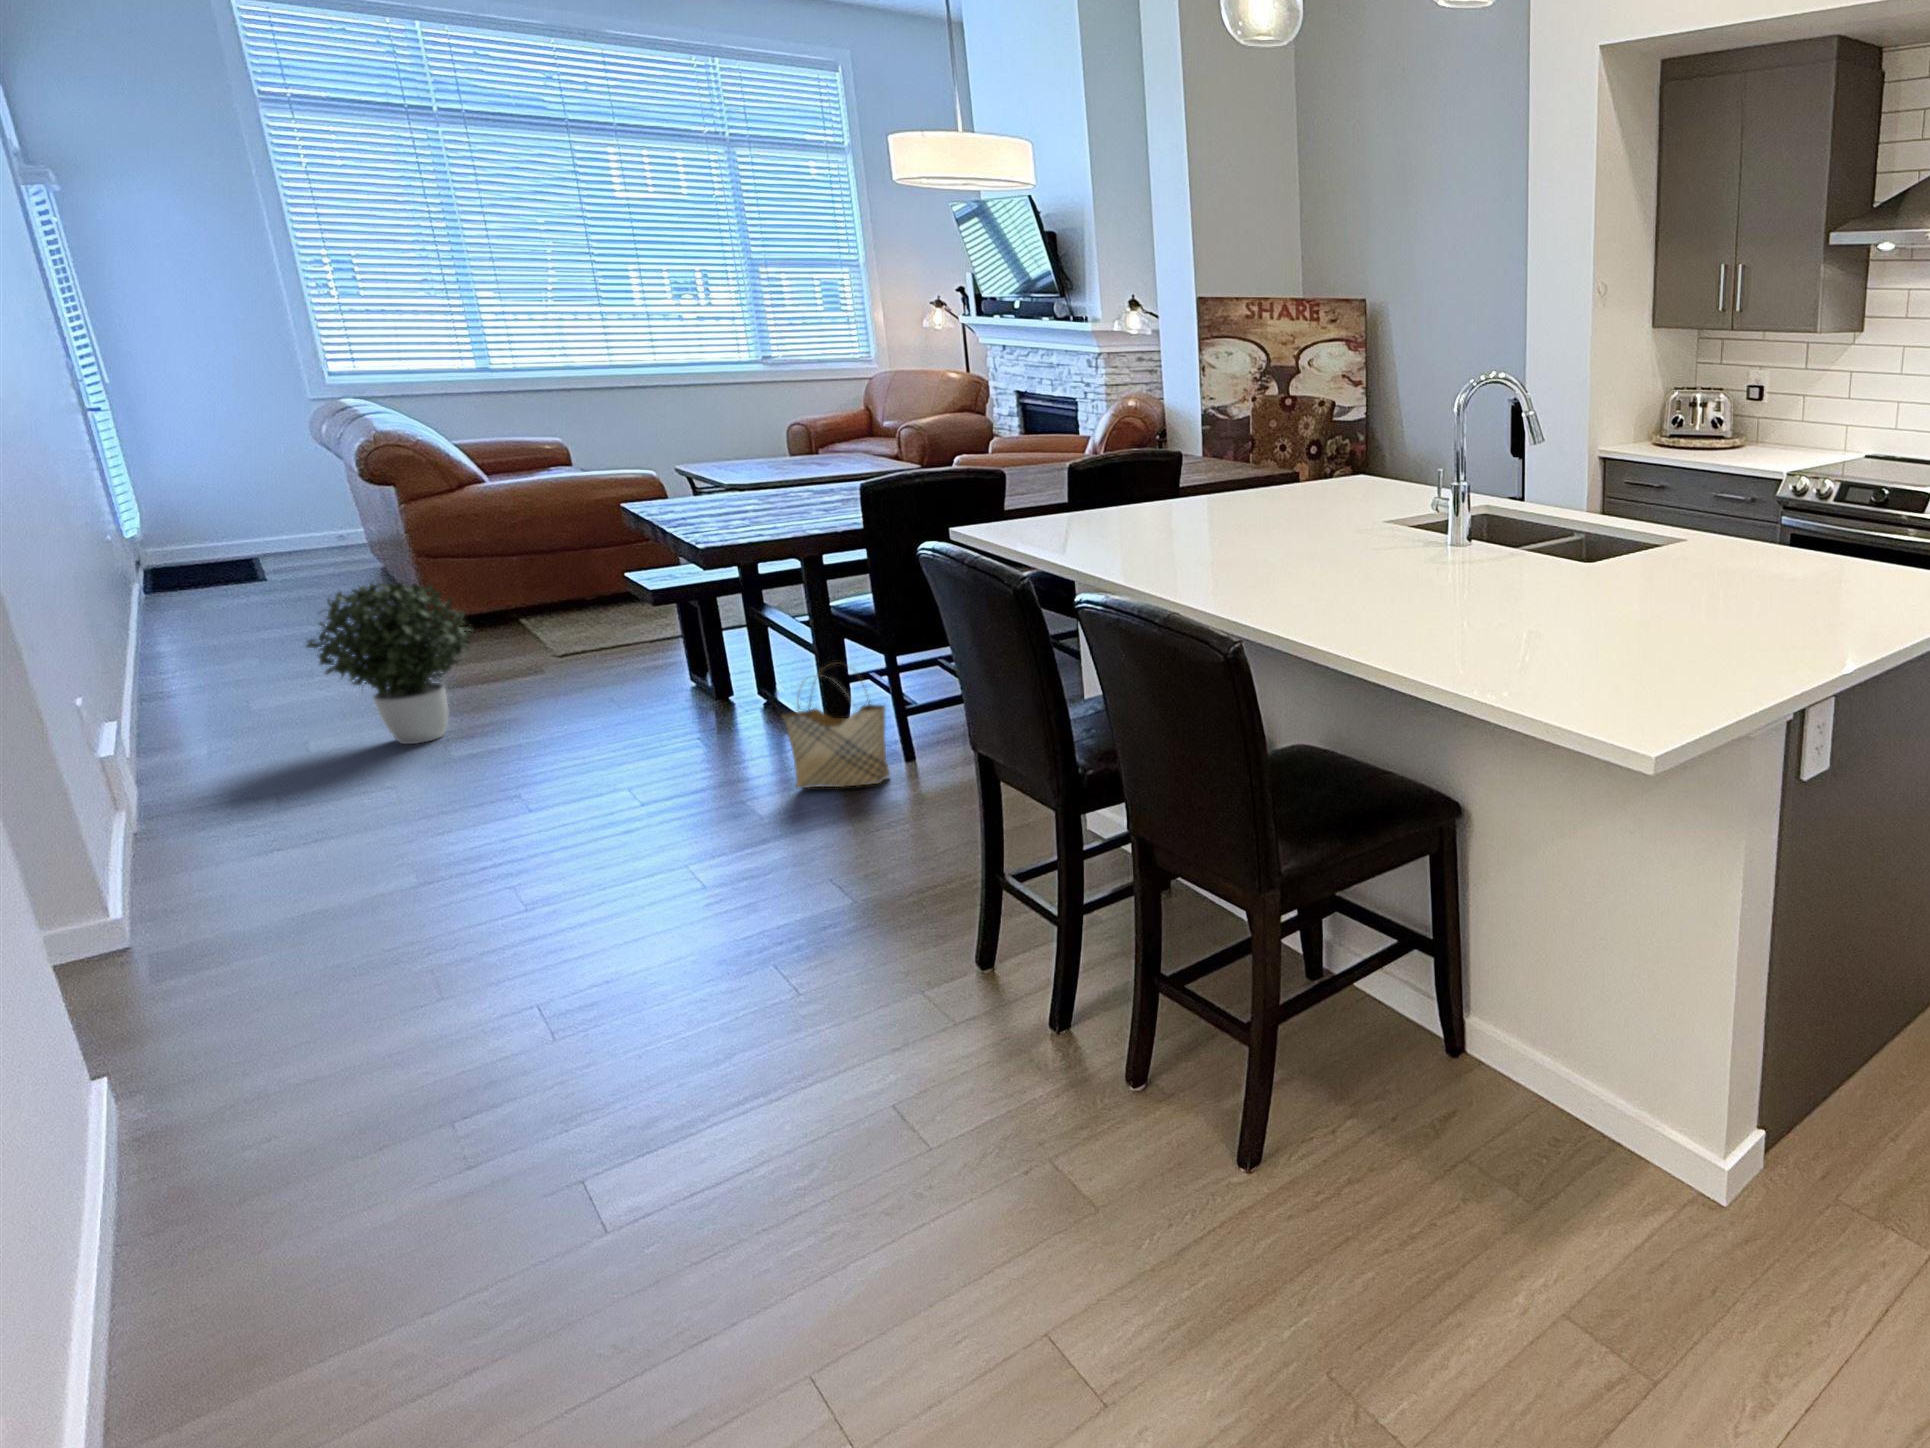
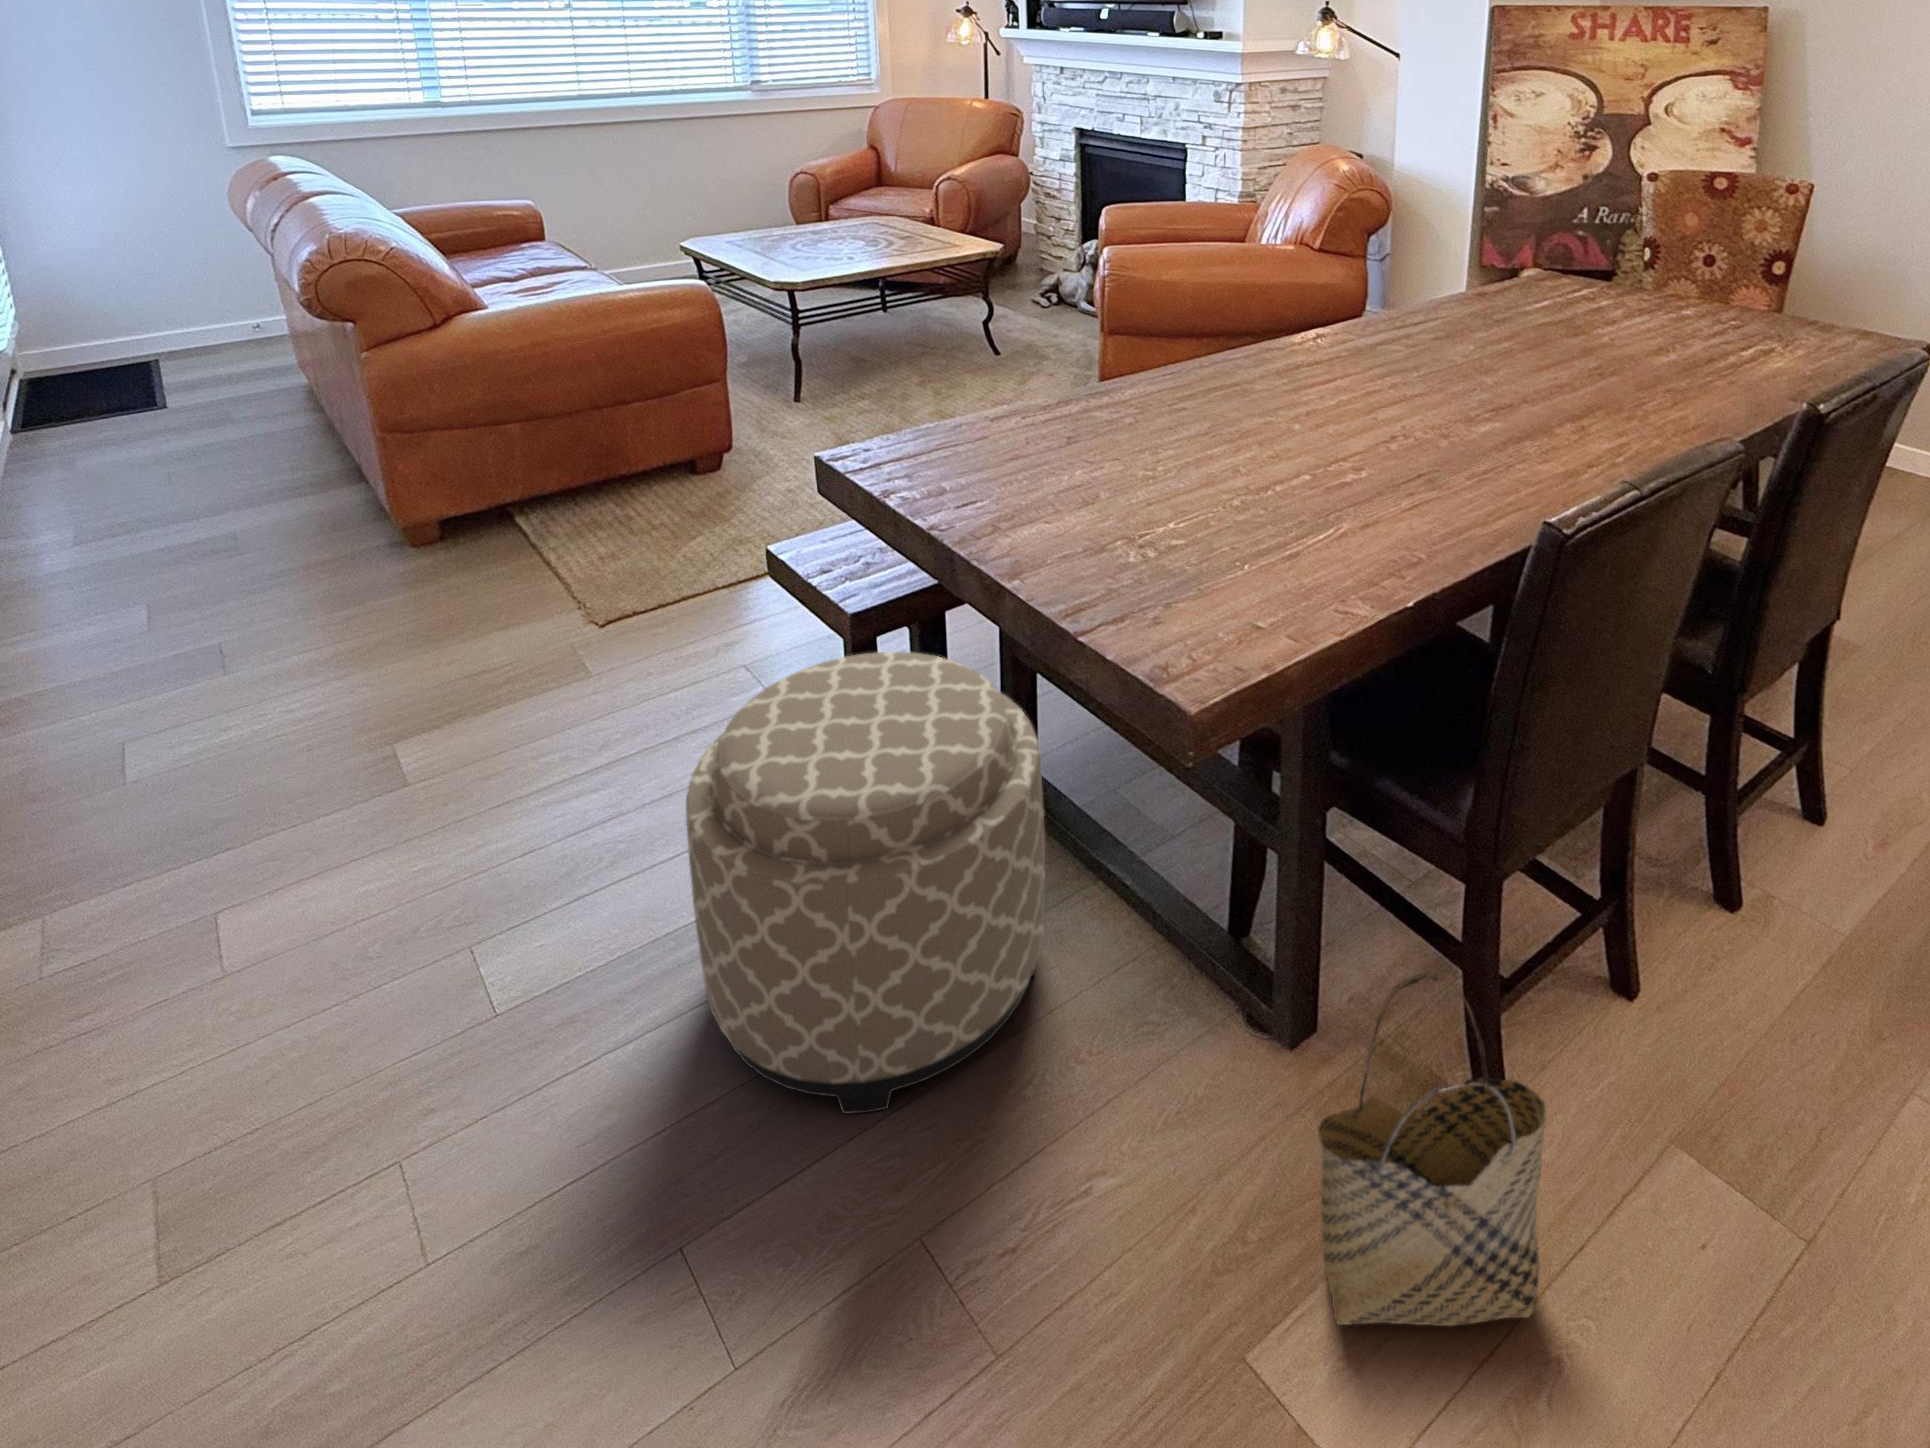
potted plant: present [307,583,472,744] -> none [224,620,525,960]
ottoman: none [538,594,749,766] -> present [686,652,1045,1114]

